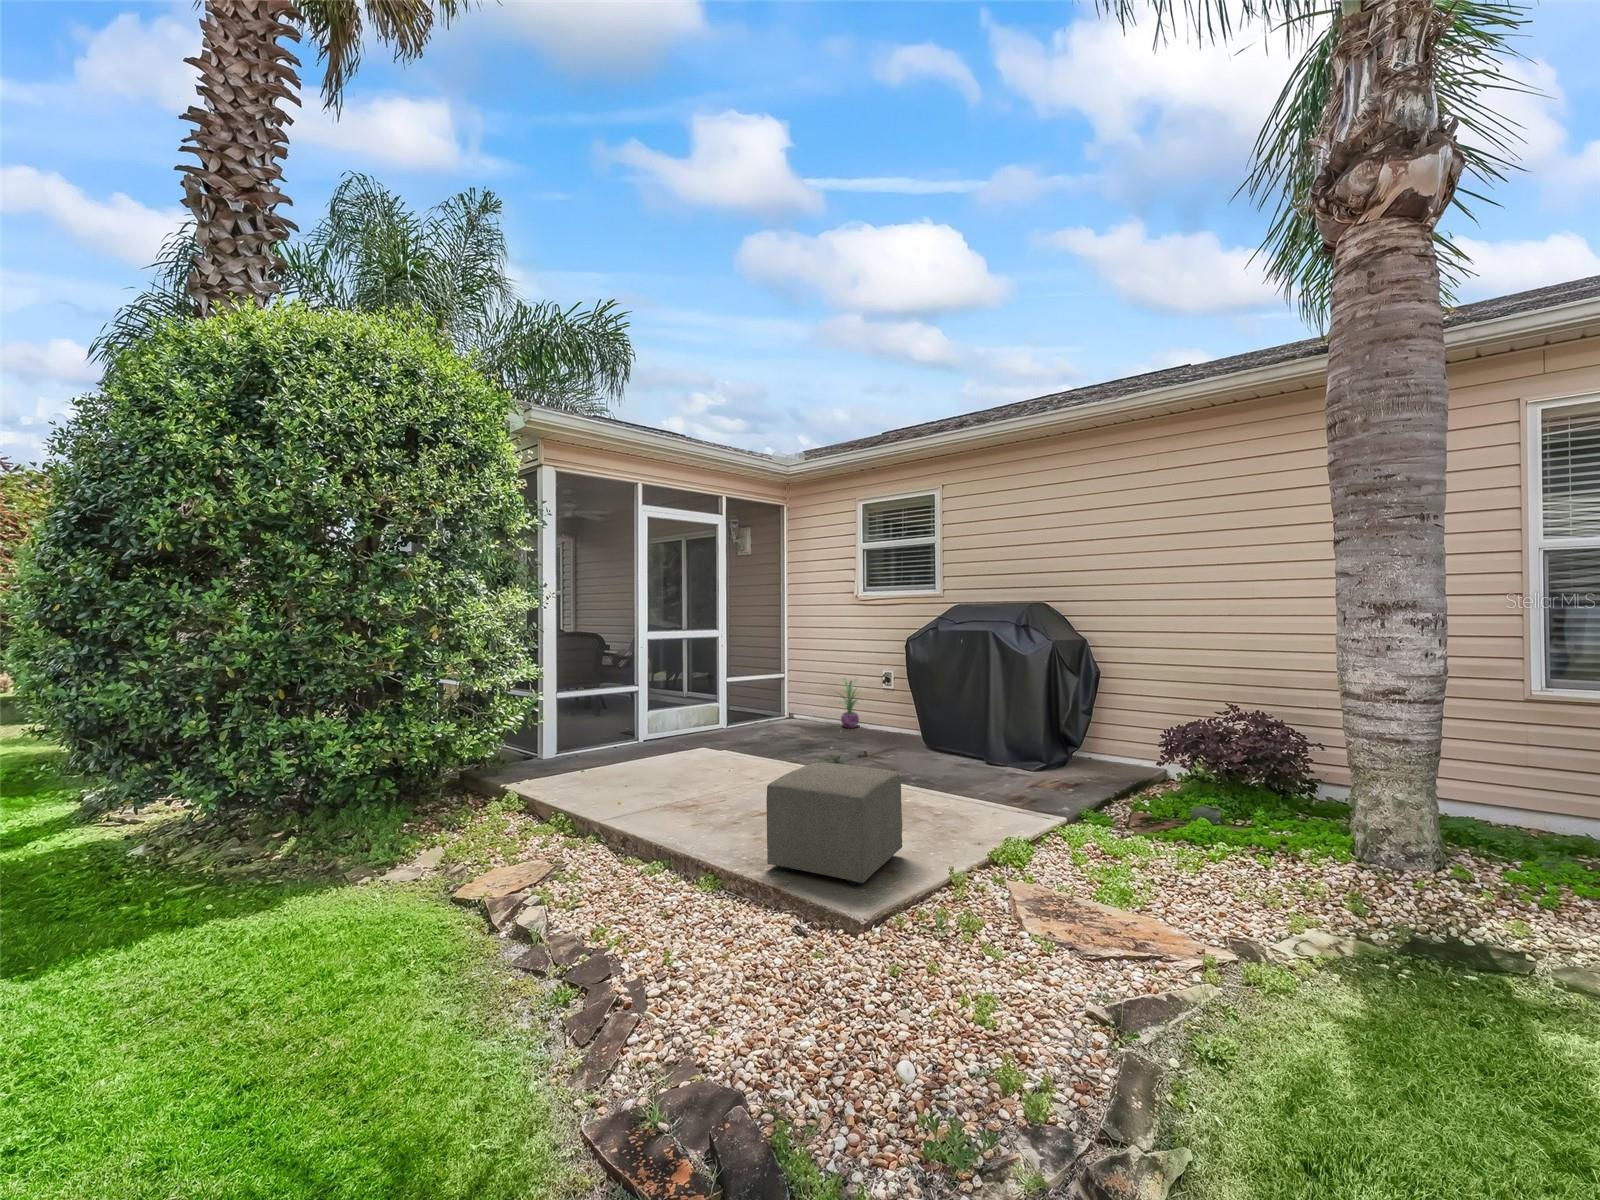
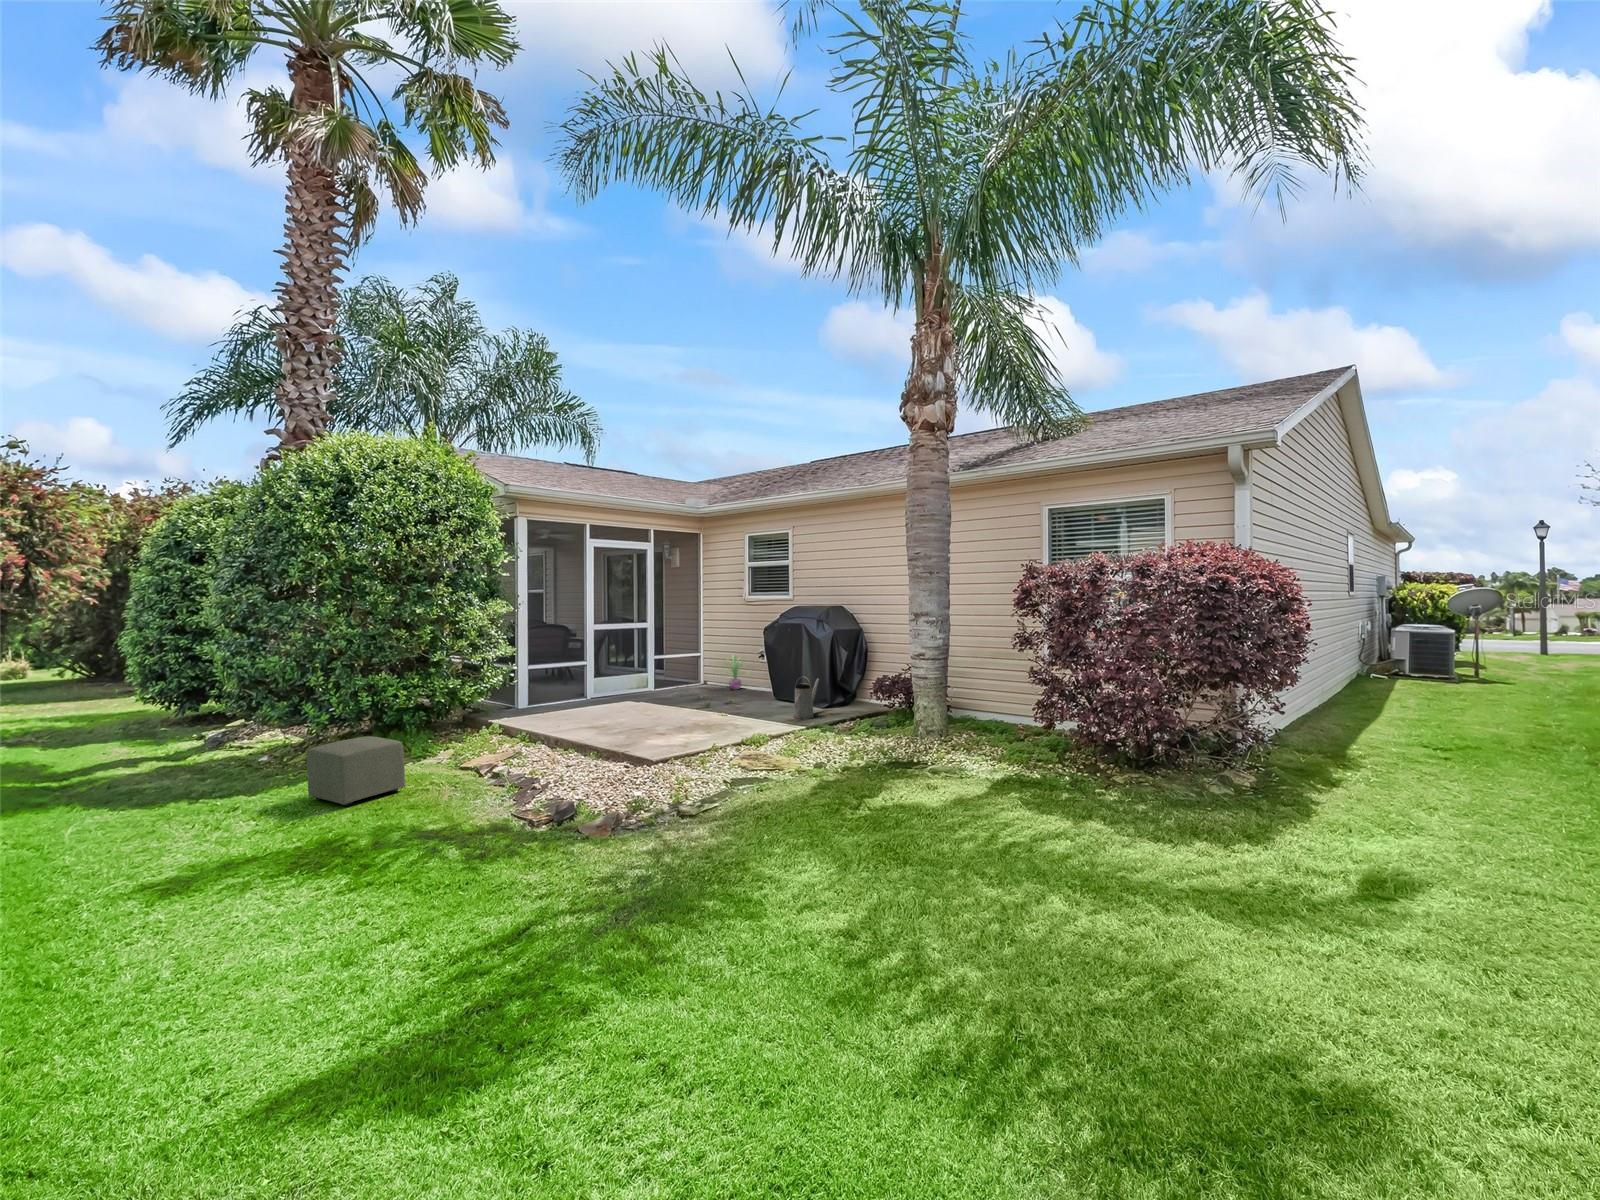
watering can: none [980,711,1014,780] -> present [793,676,819,719]
ottoman: present [766,762,902,885] -> present [307,736,405,806]

